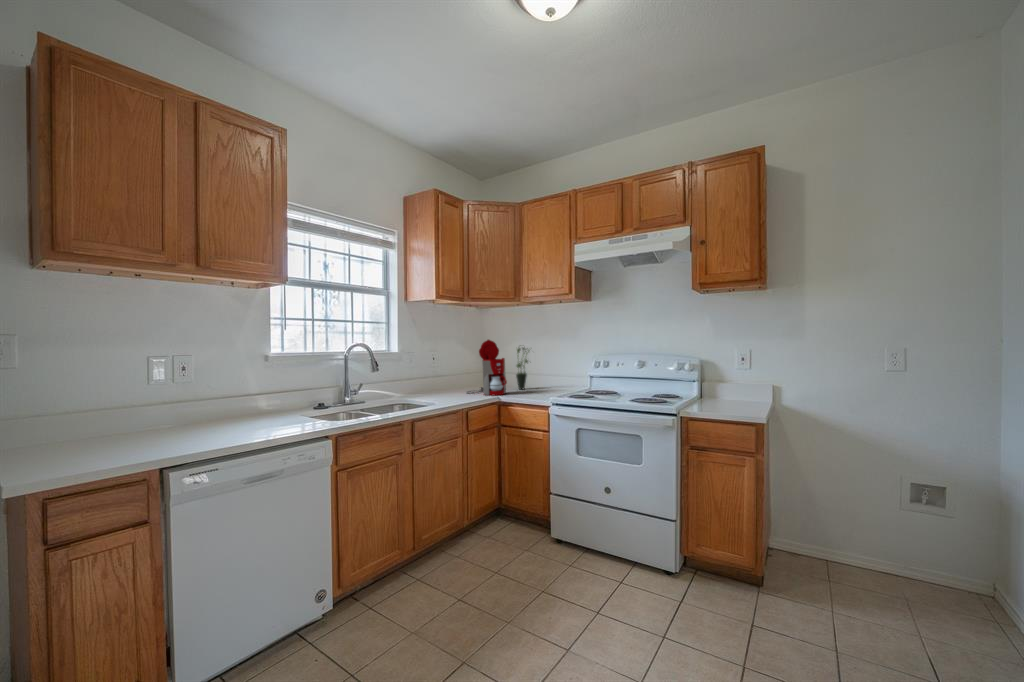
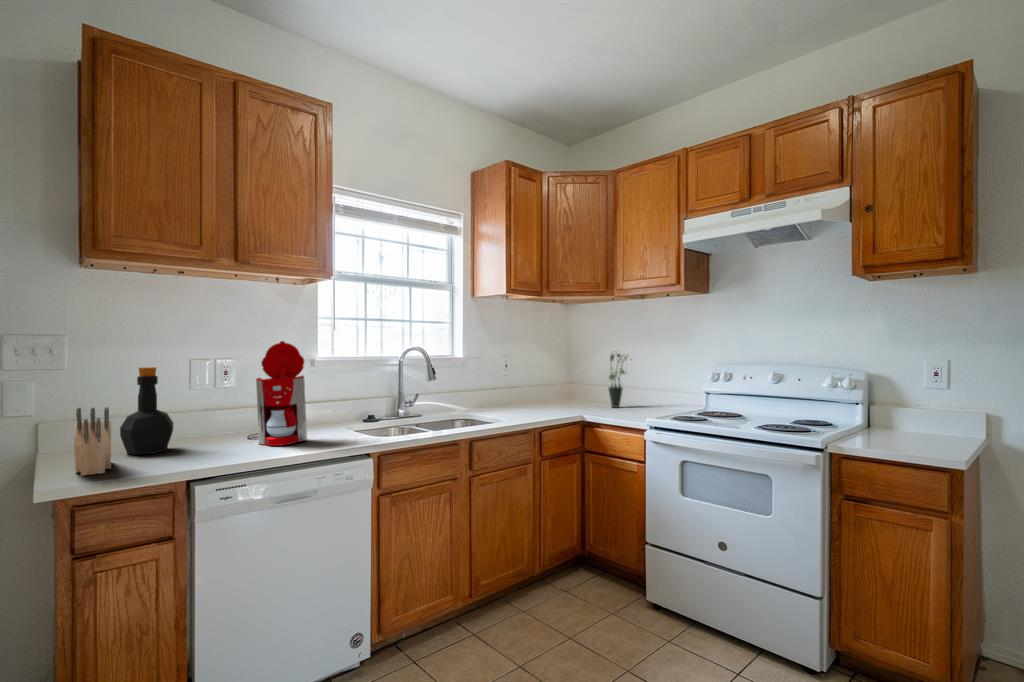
coffee maker: present [467,340,507,395] -> present [247,341,307,446]
bottle: none [76,365,134,449] -> present [120,367,174,455]
knife block: none [32,405,76,472] -> present [74,408,111,476]

